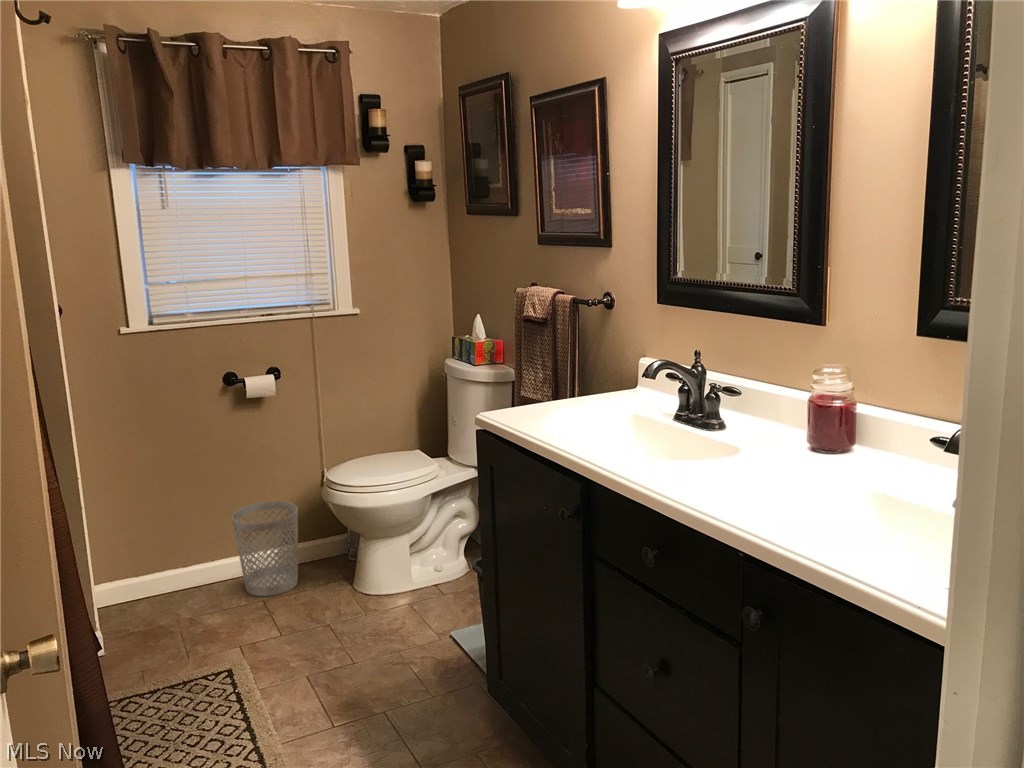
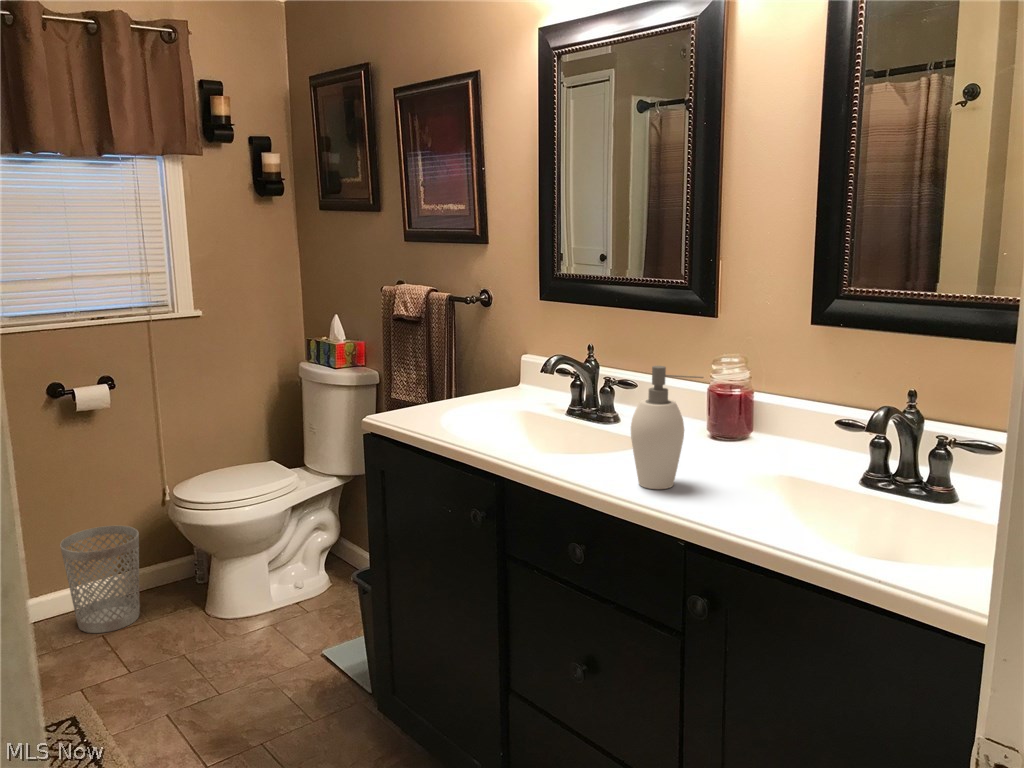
soap dispenser: none [704,378,778,501] -> present [631,366,703,489]

